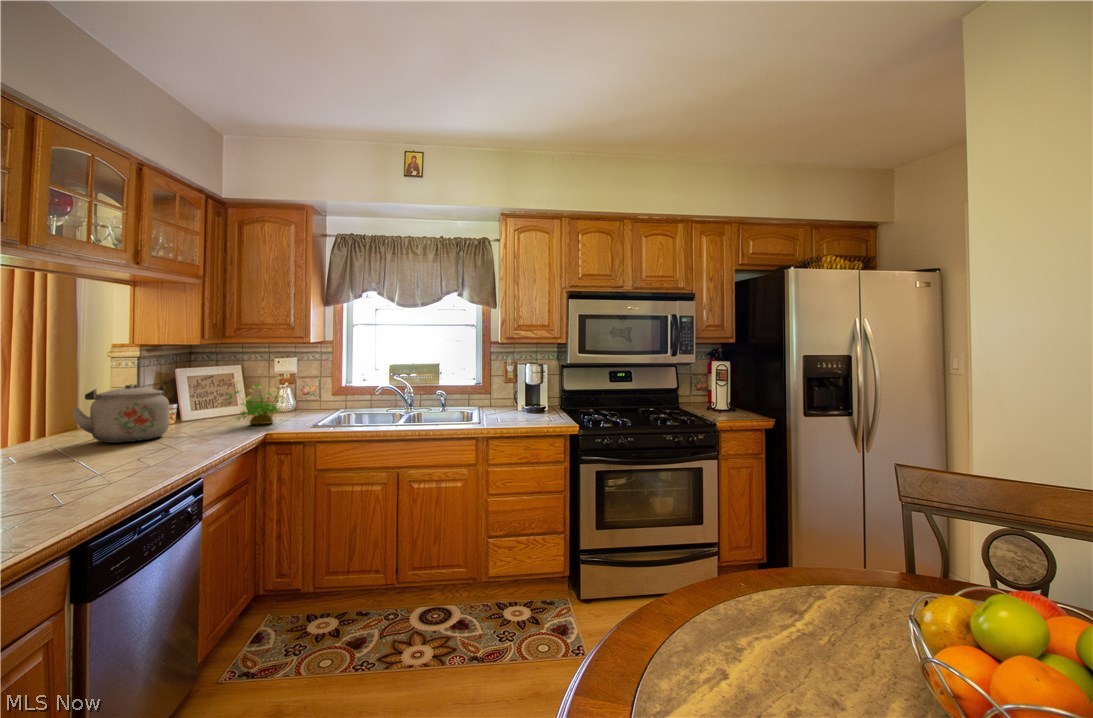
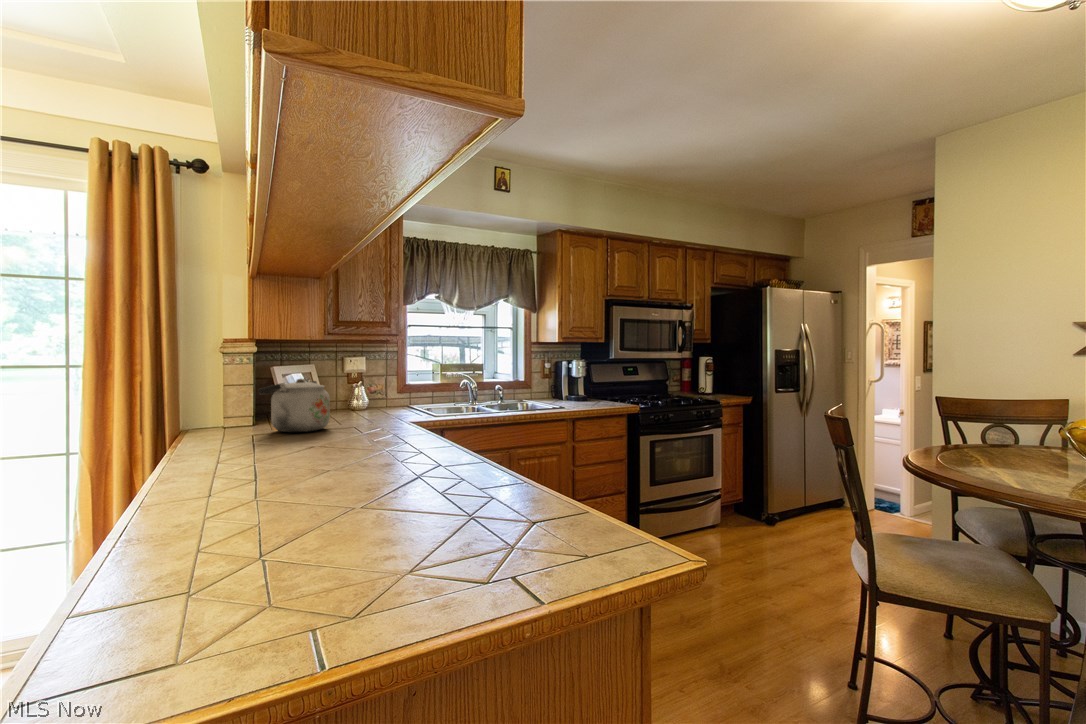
potted plant: present [228,376,283,424] -> none [344,367,403,417]

